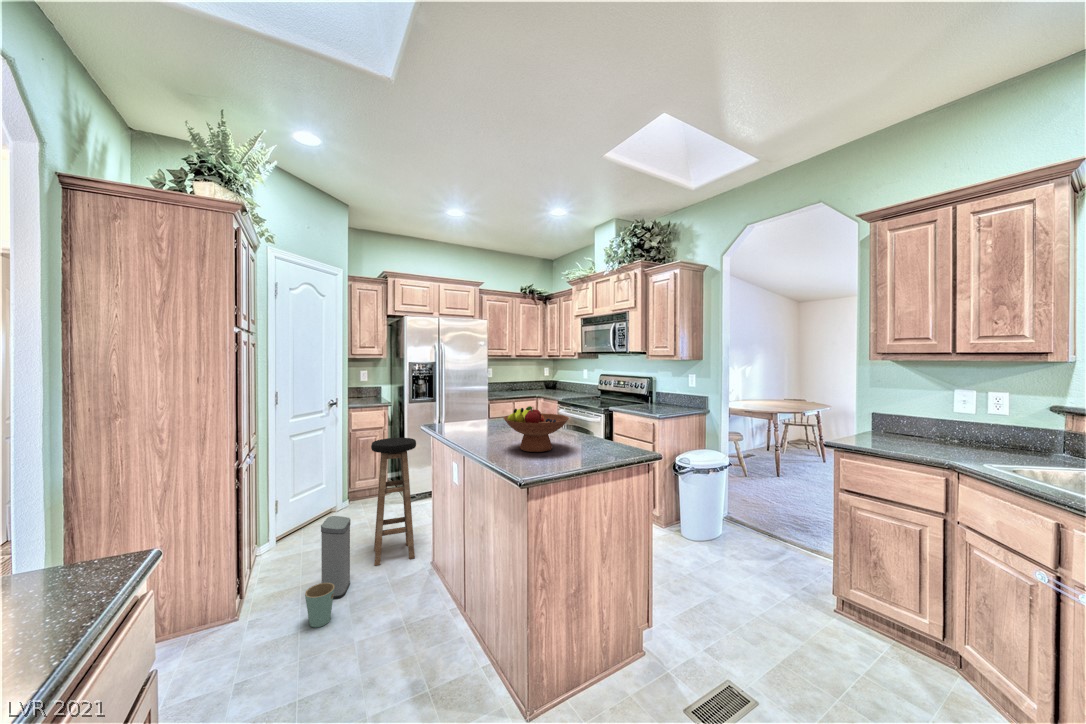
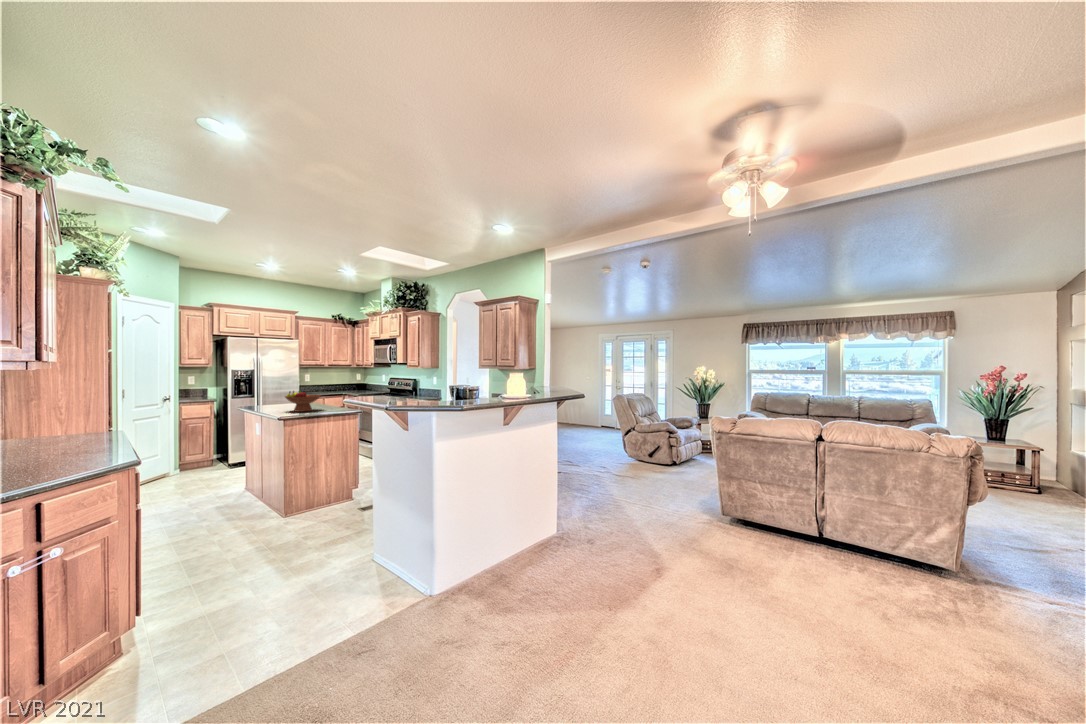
bar stool: present [371,438,416,566] -> none [202,418,236,495]
trash can: present [305,516,350,628] -> none [159,462,188,515]

